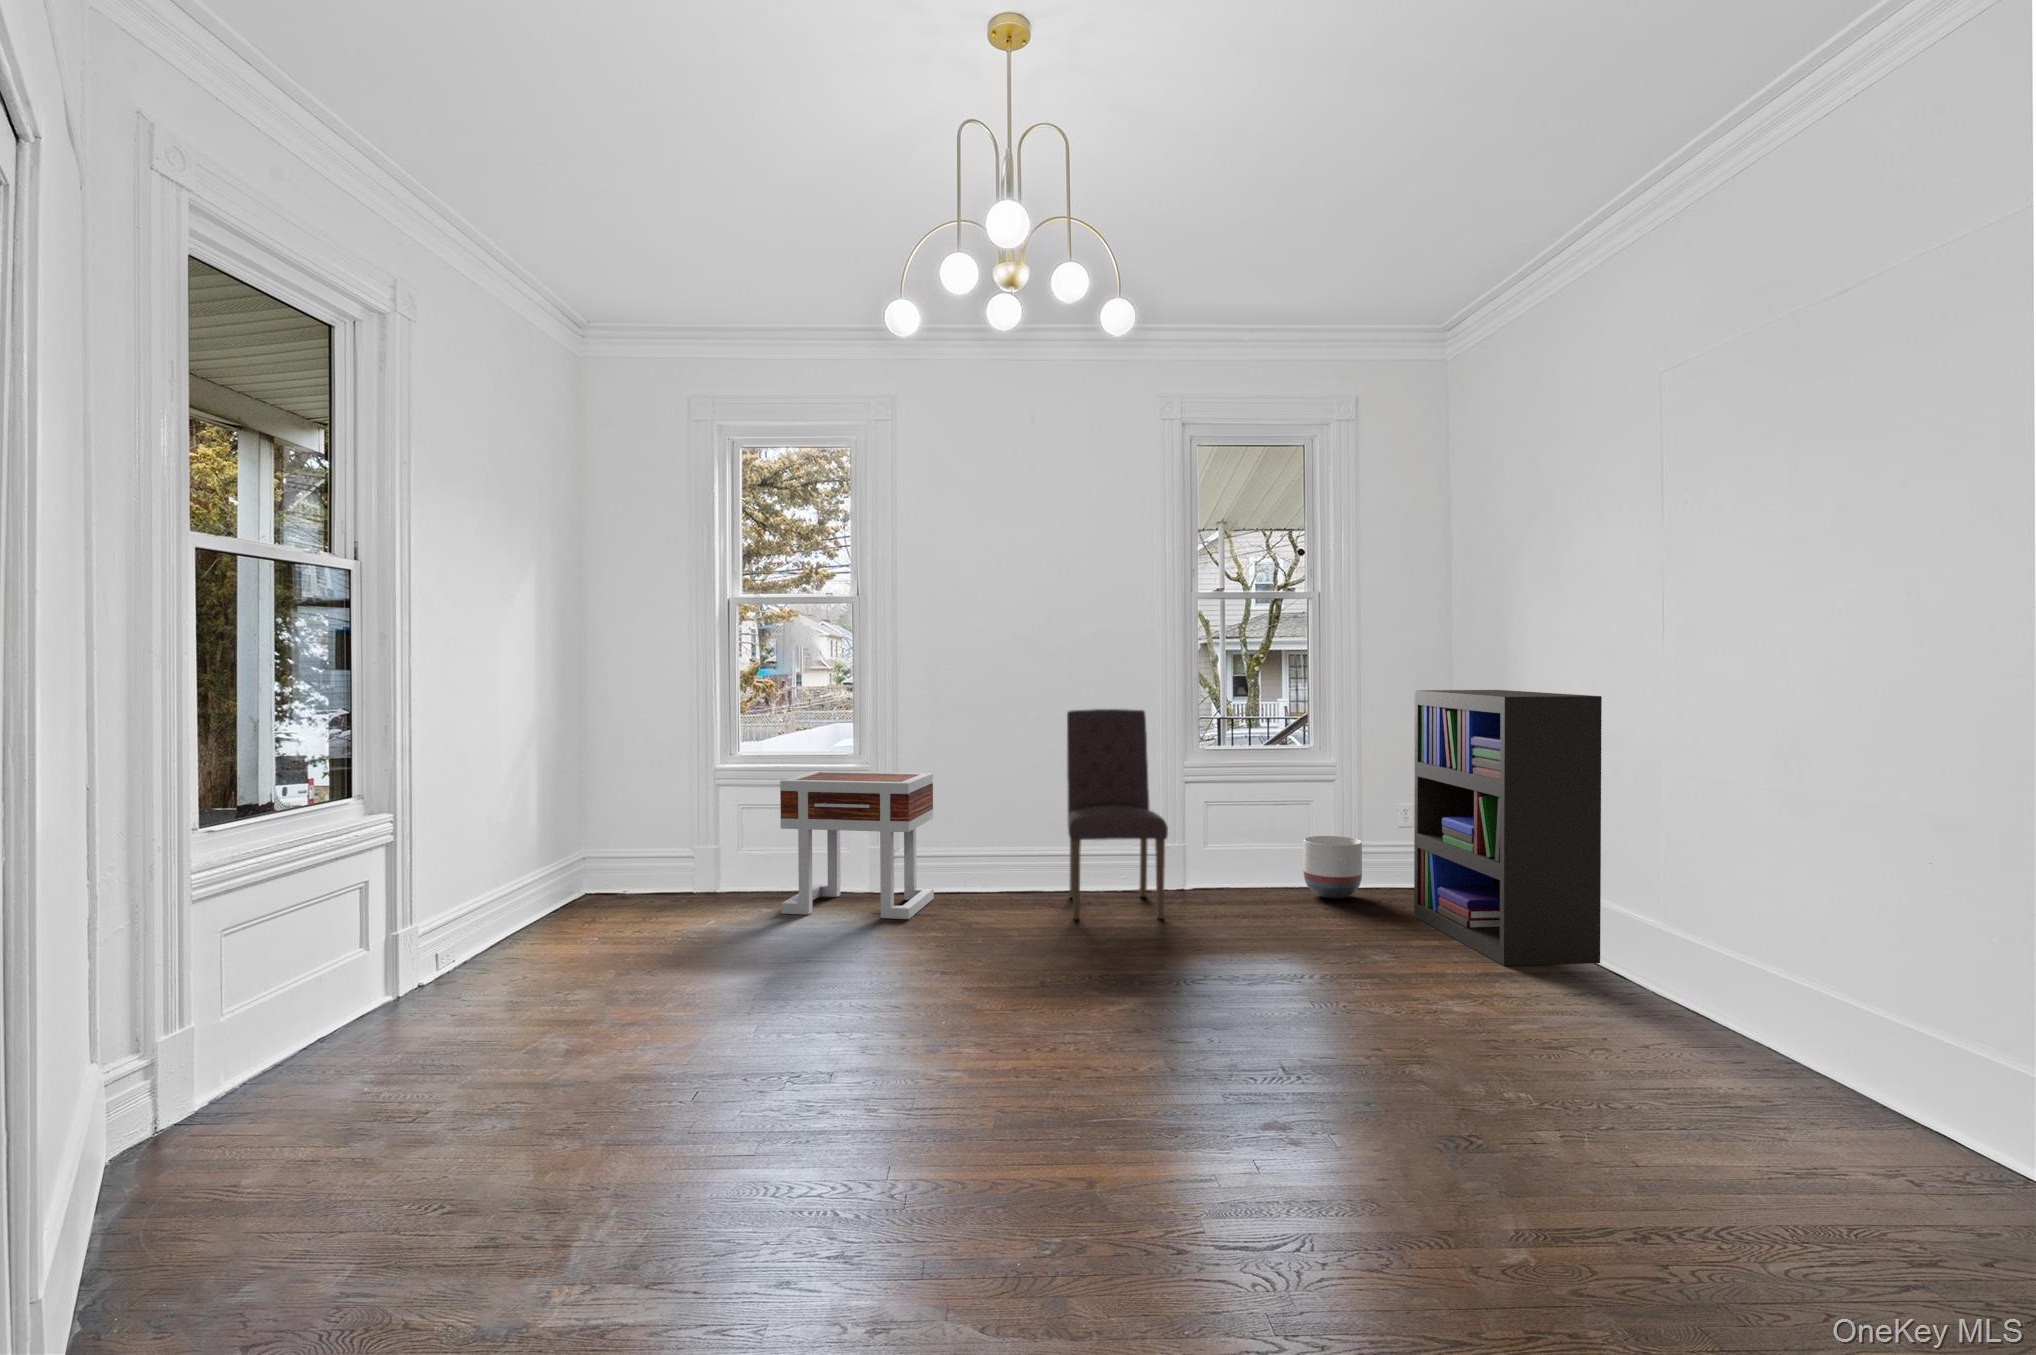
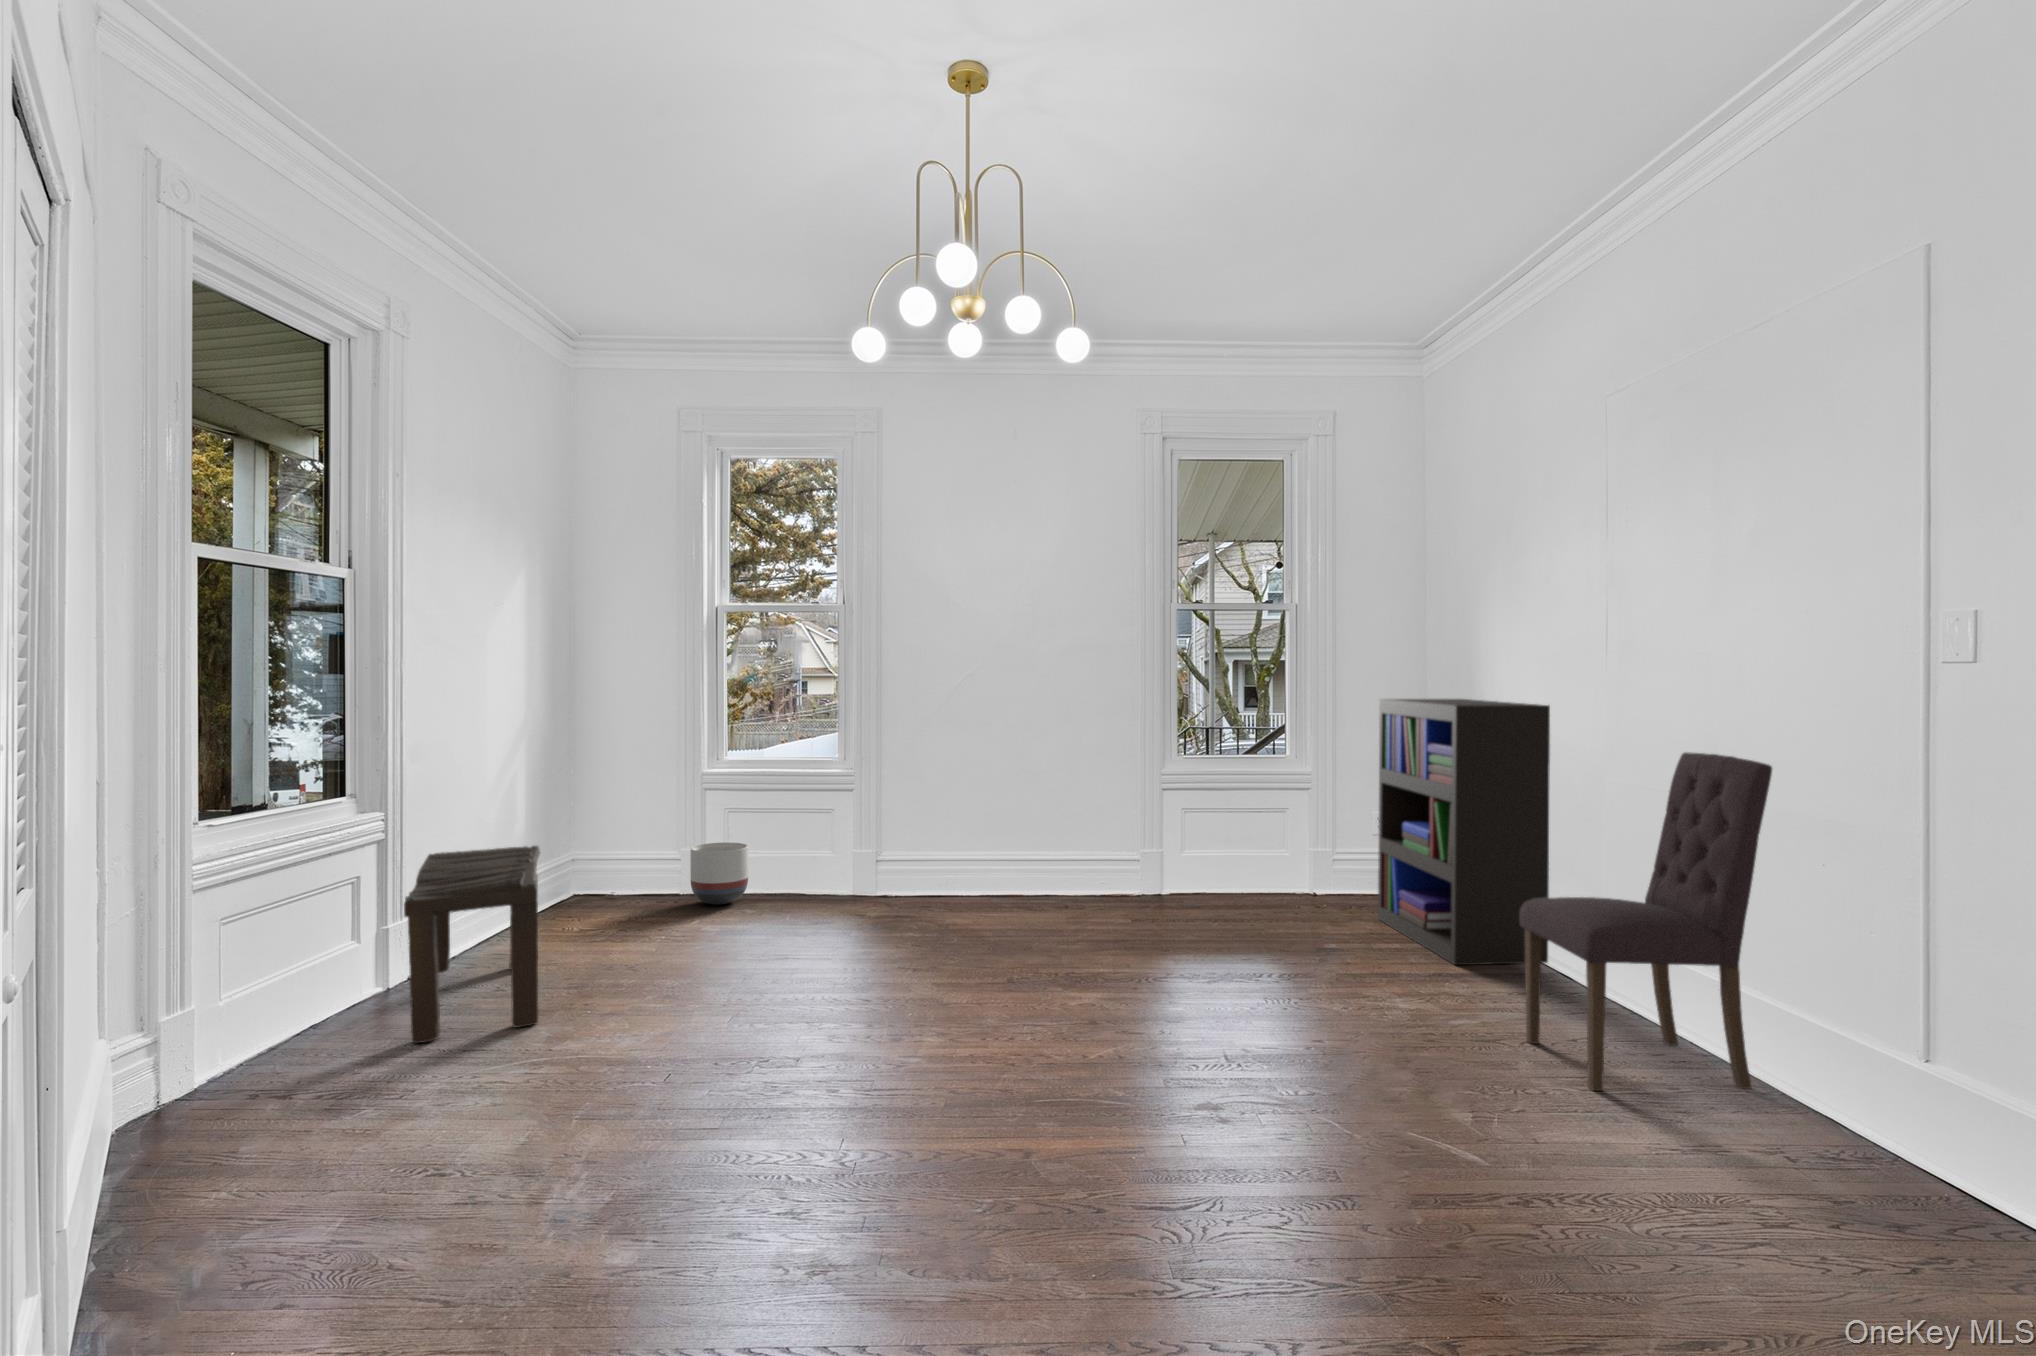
dining chair: present [1067,709,1168,919] -> present [1520,753,1772,1091]
side table: present [780,771,934,919] -> none [762,775,912,919]
planter: present [1303,836,1362,898] -> present [690,842,748,905]
bench: none [417,847,558,1058] -> present [404,846,540,1043]

